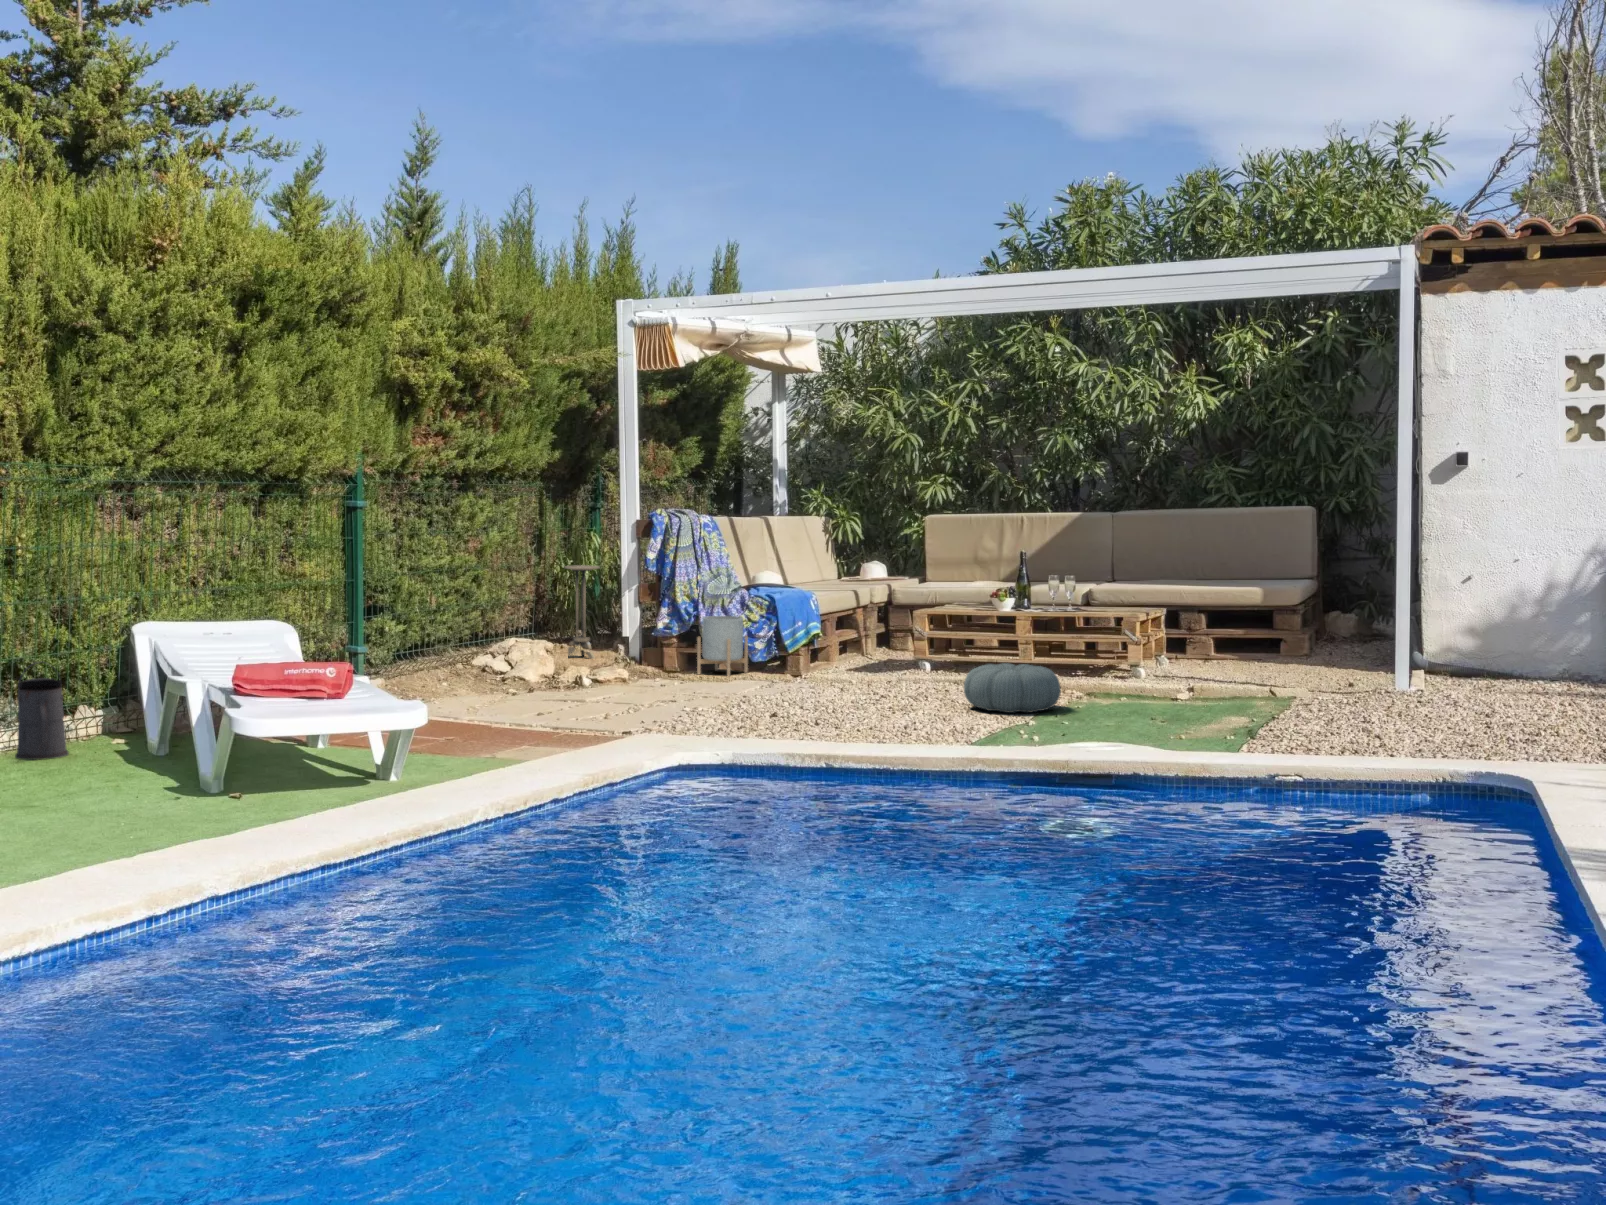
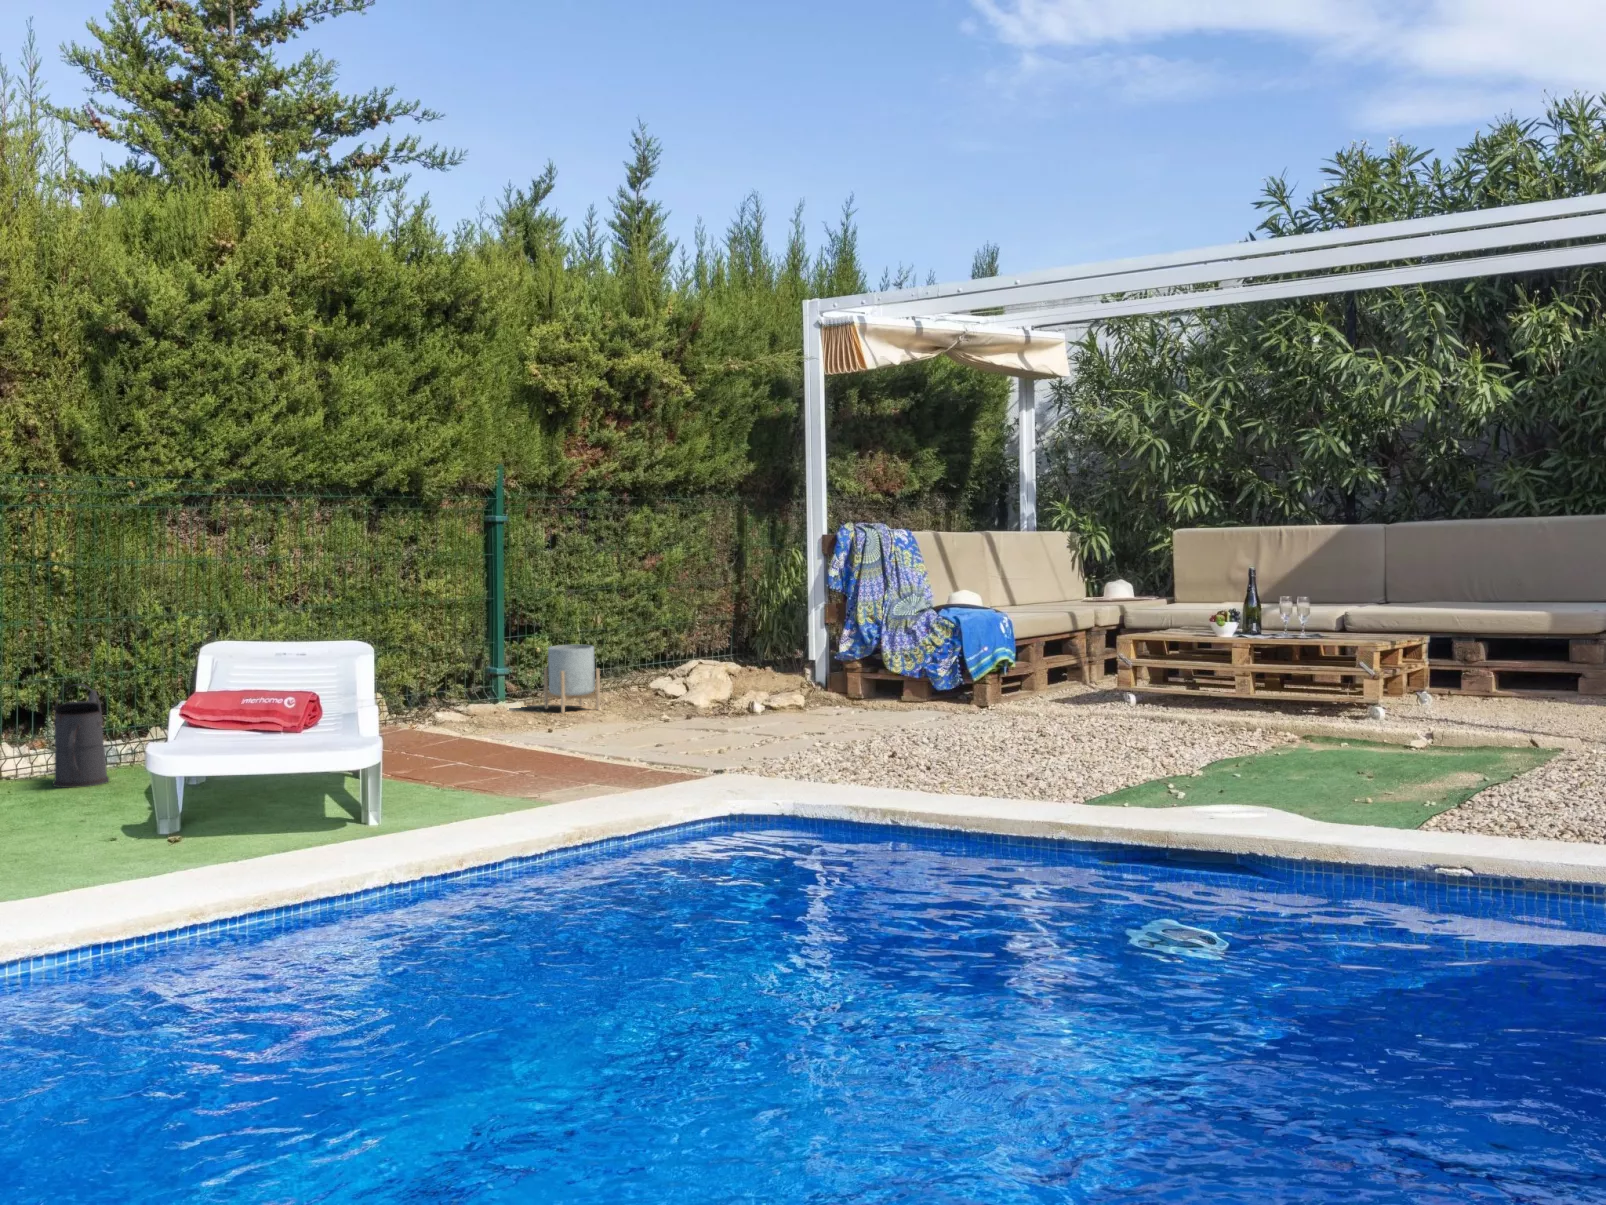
side table: present [564,565,600,659] -> none [756,584,794,683]
planter: present [697,616,748,676] -> present [544,645,600,713]
pouf: present [964,663,1061,713] -> none [1127,700,1246,759]

